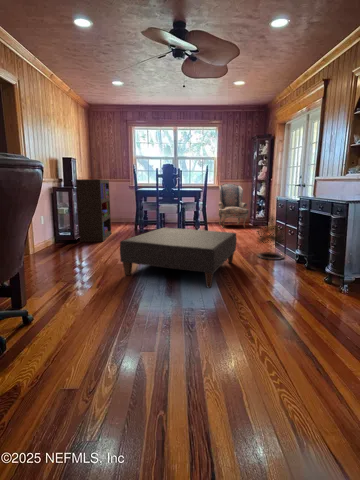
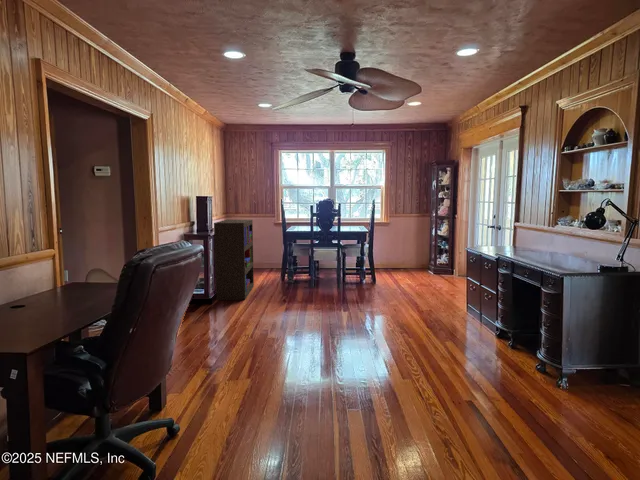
armchair: present [218,184,249,228] -> none [387,219,427,276]
potted tree: present [257,217,285,260] -> none [438,268,483,332]
ottoman: present [120,228,237,288] -> none [275,289,418,379]

